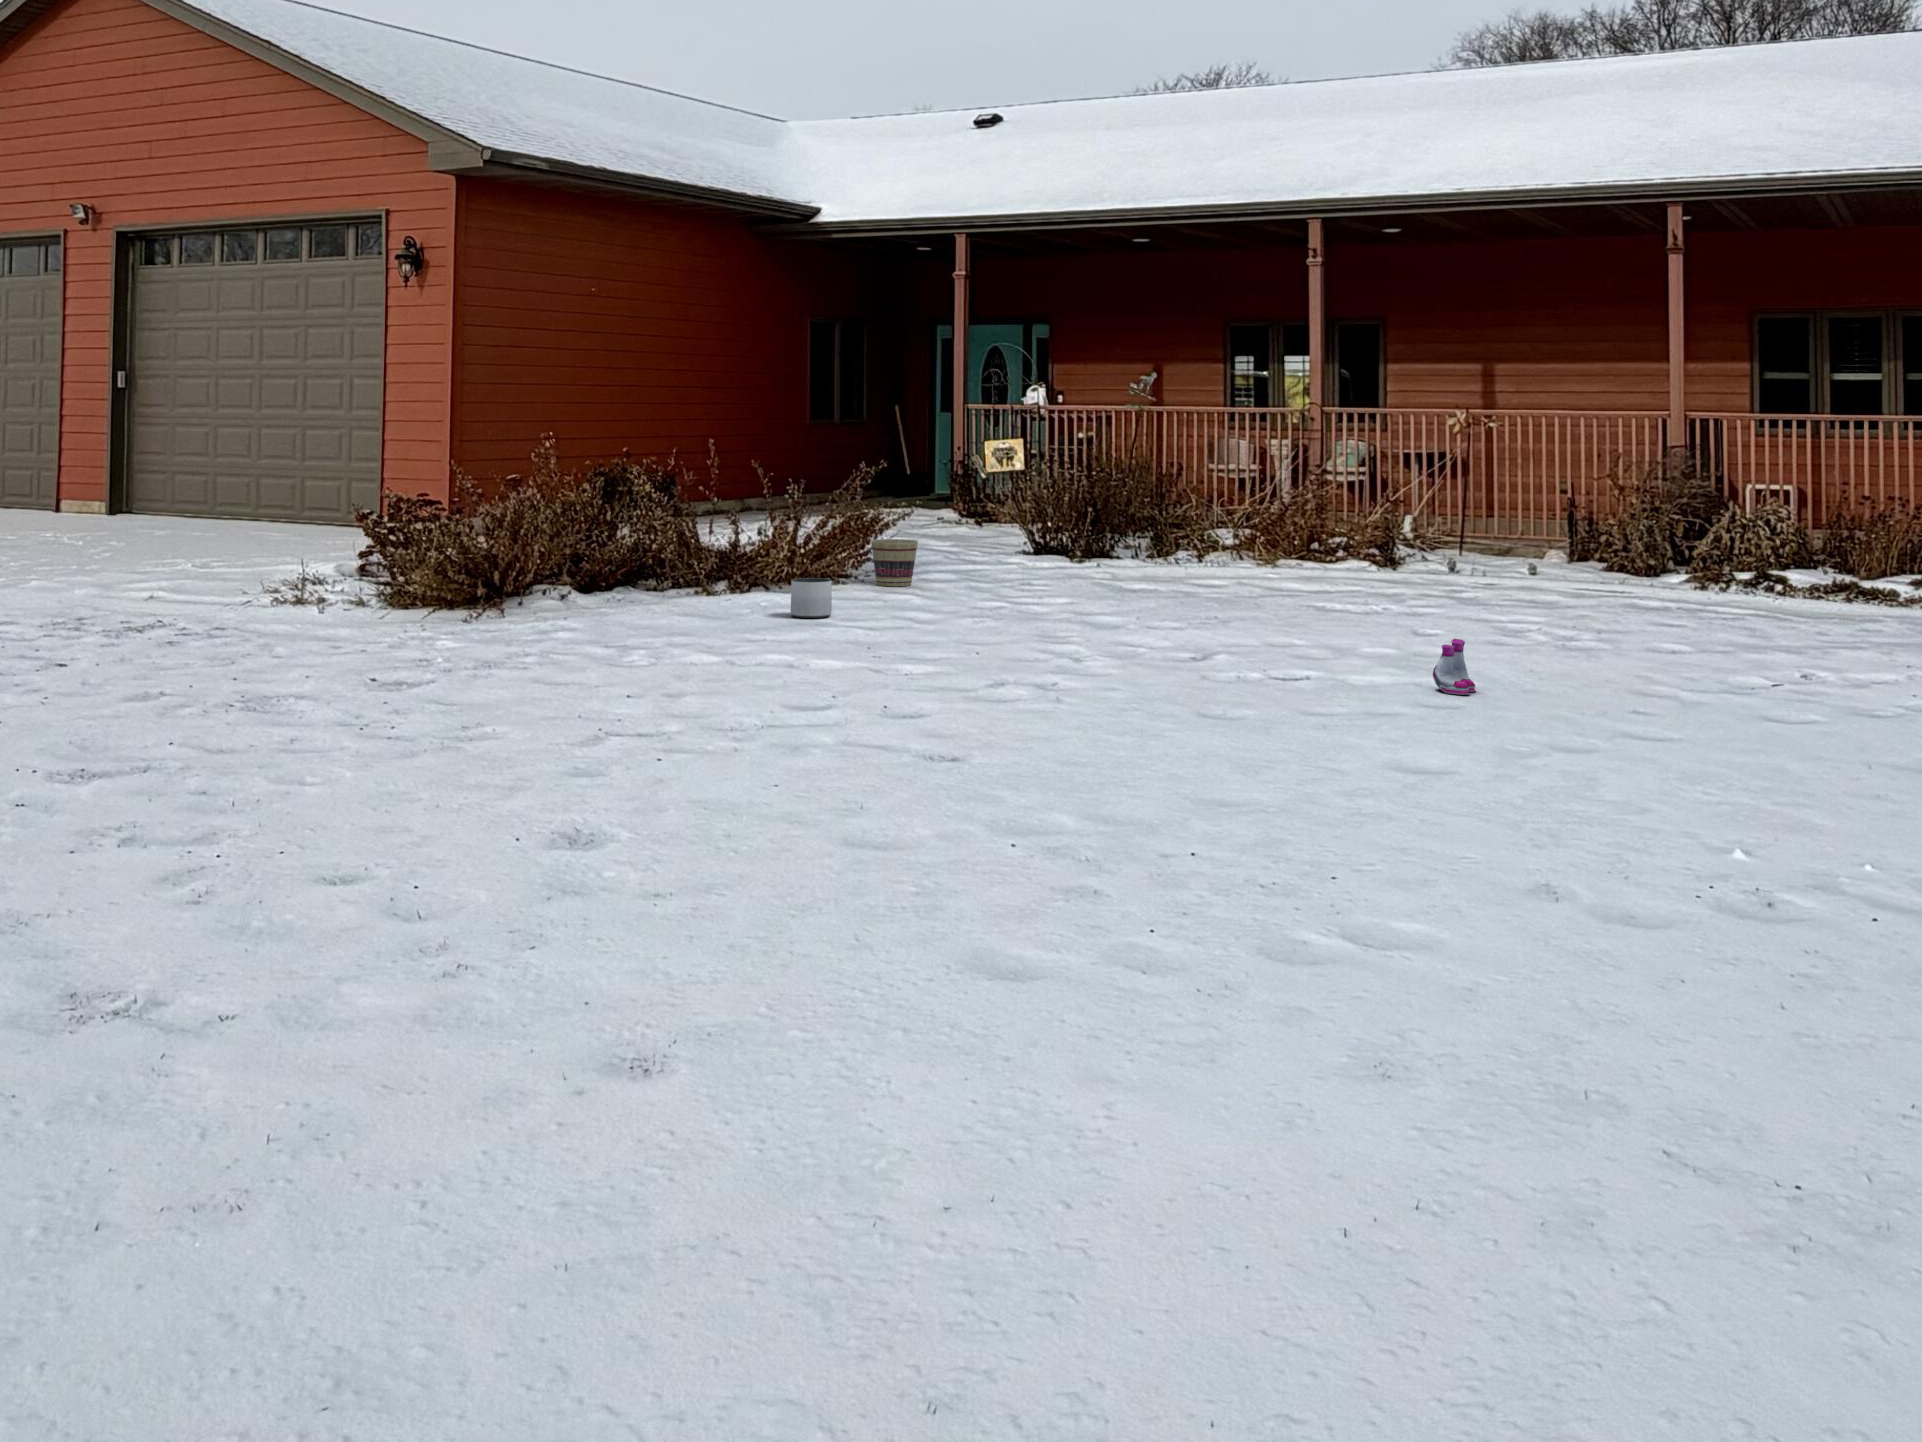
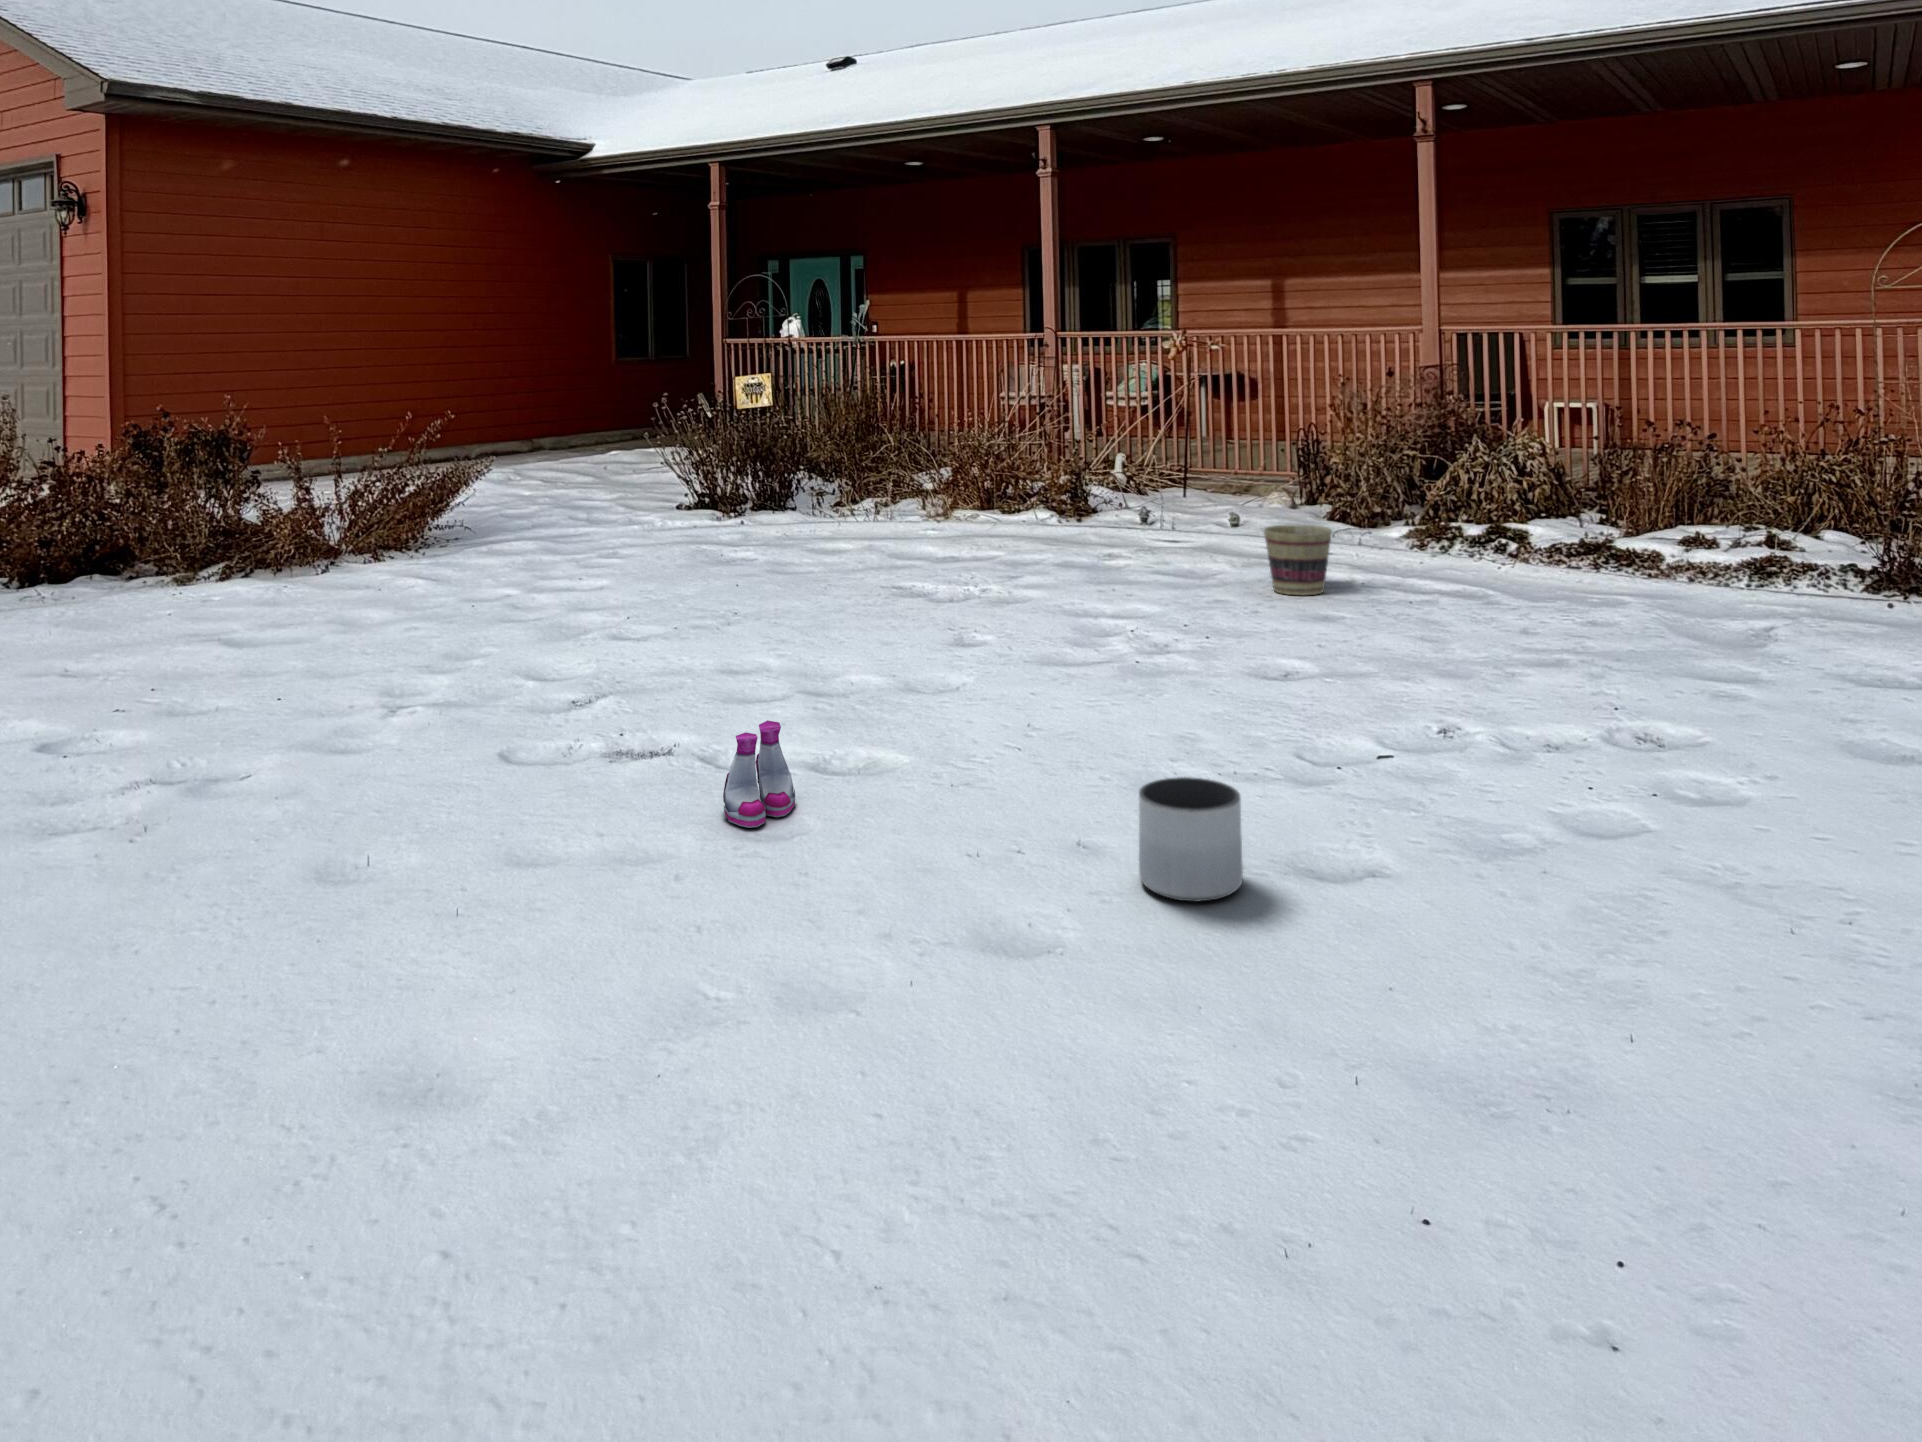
basket: present [871,539,918,586] -> present [1264,524,1332,595]
planter: present [791,578,832,618] -> present [1139,777,1243,902]

